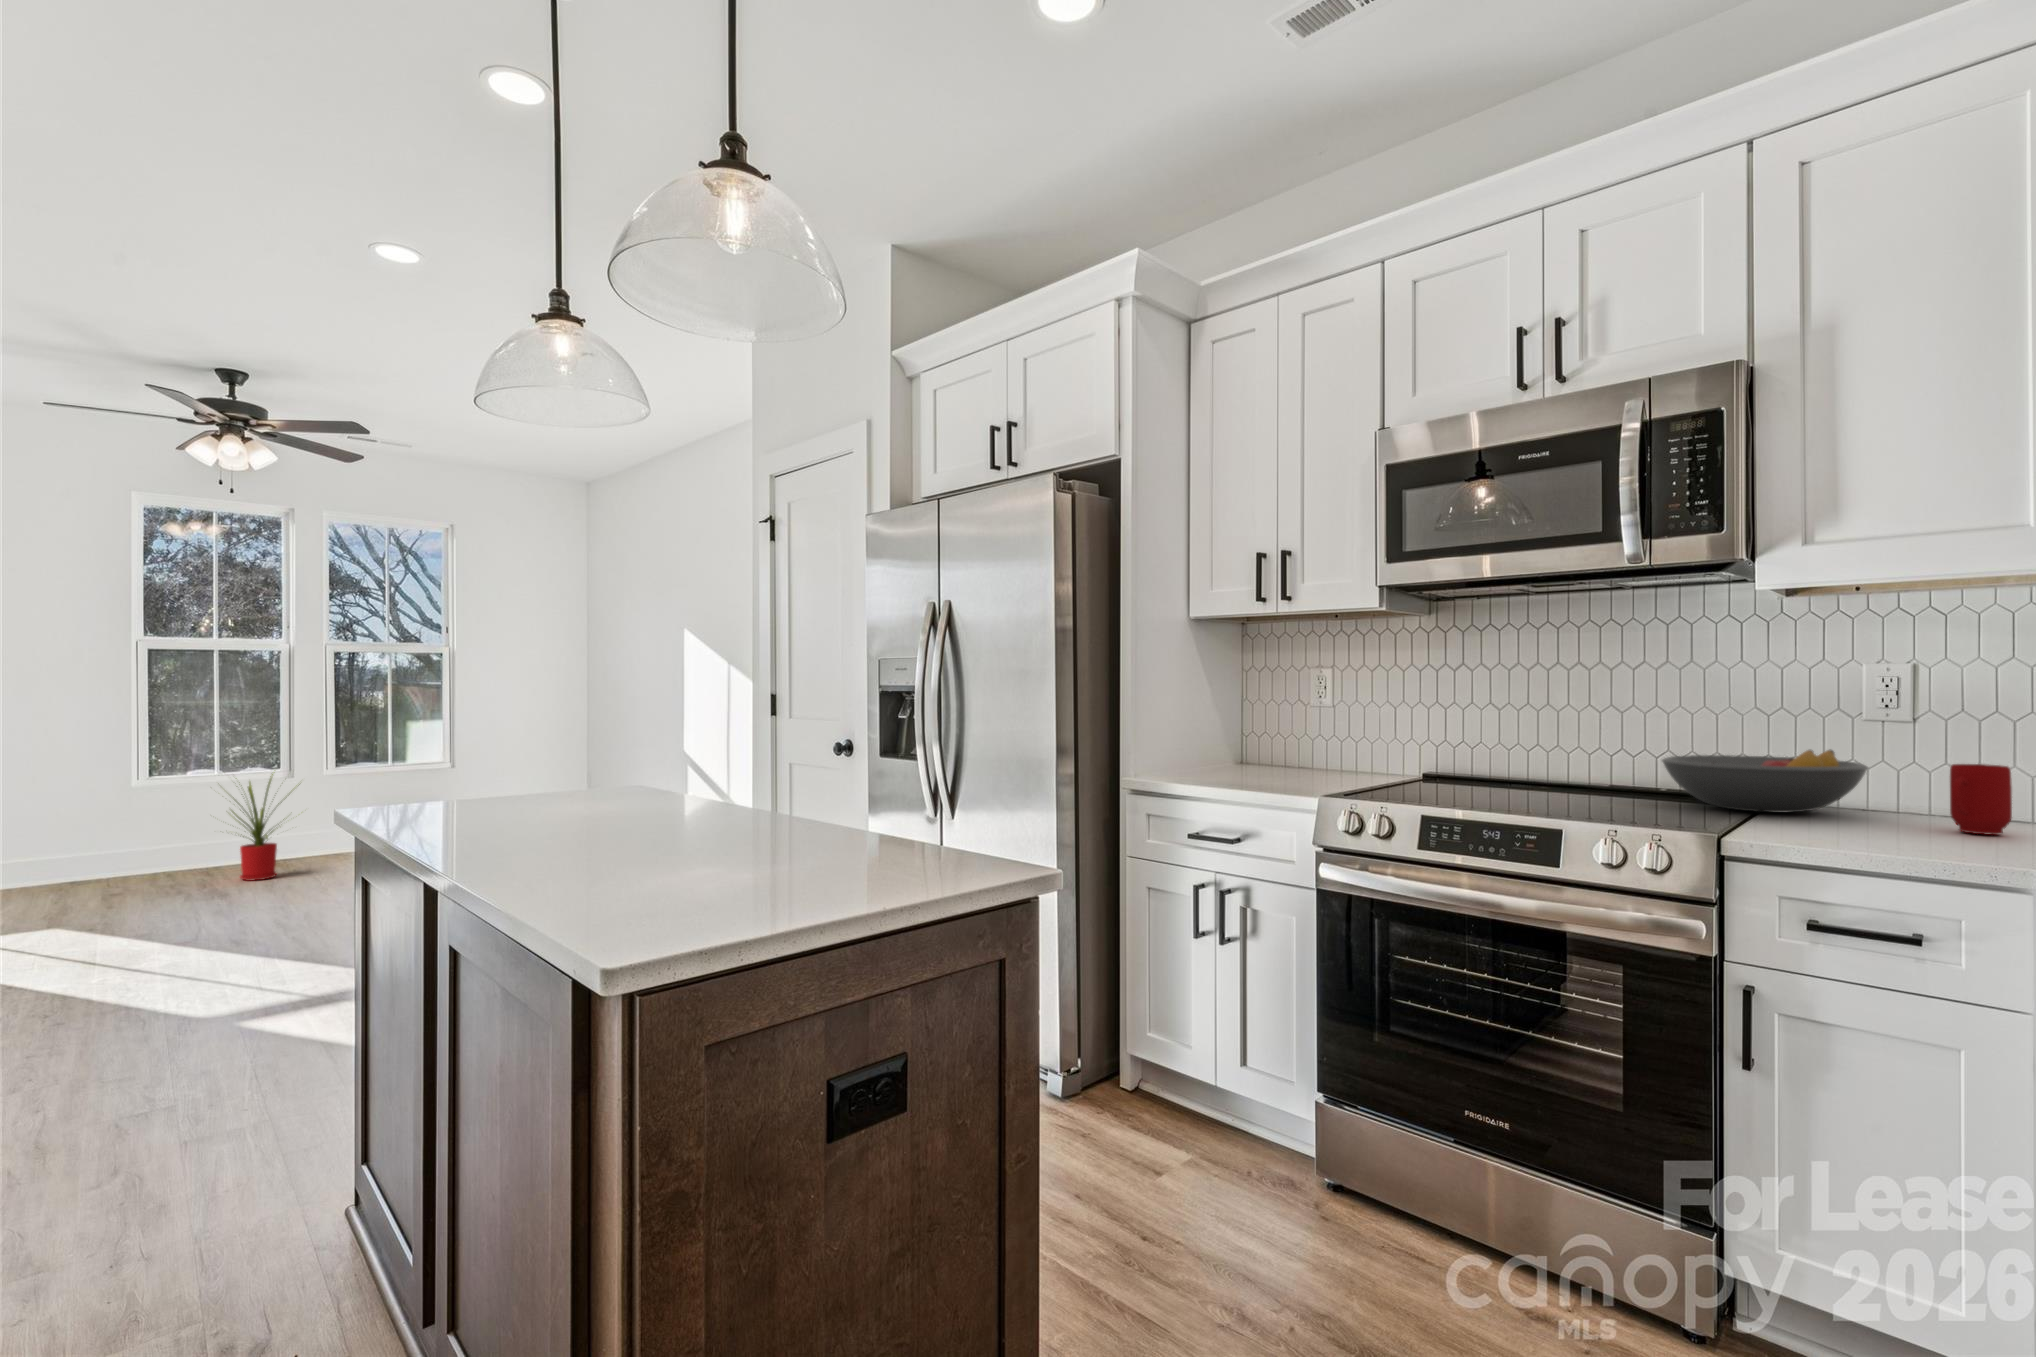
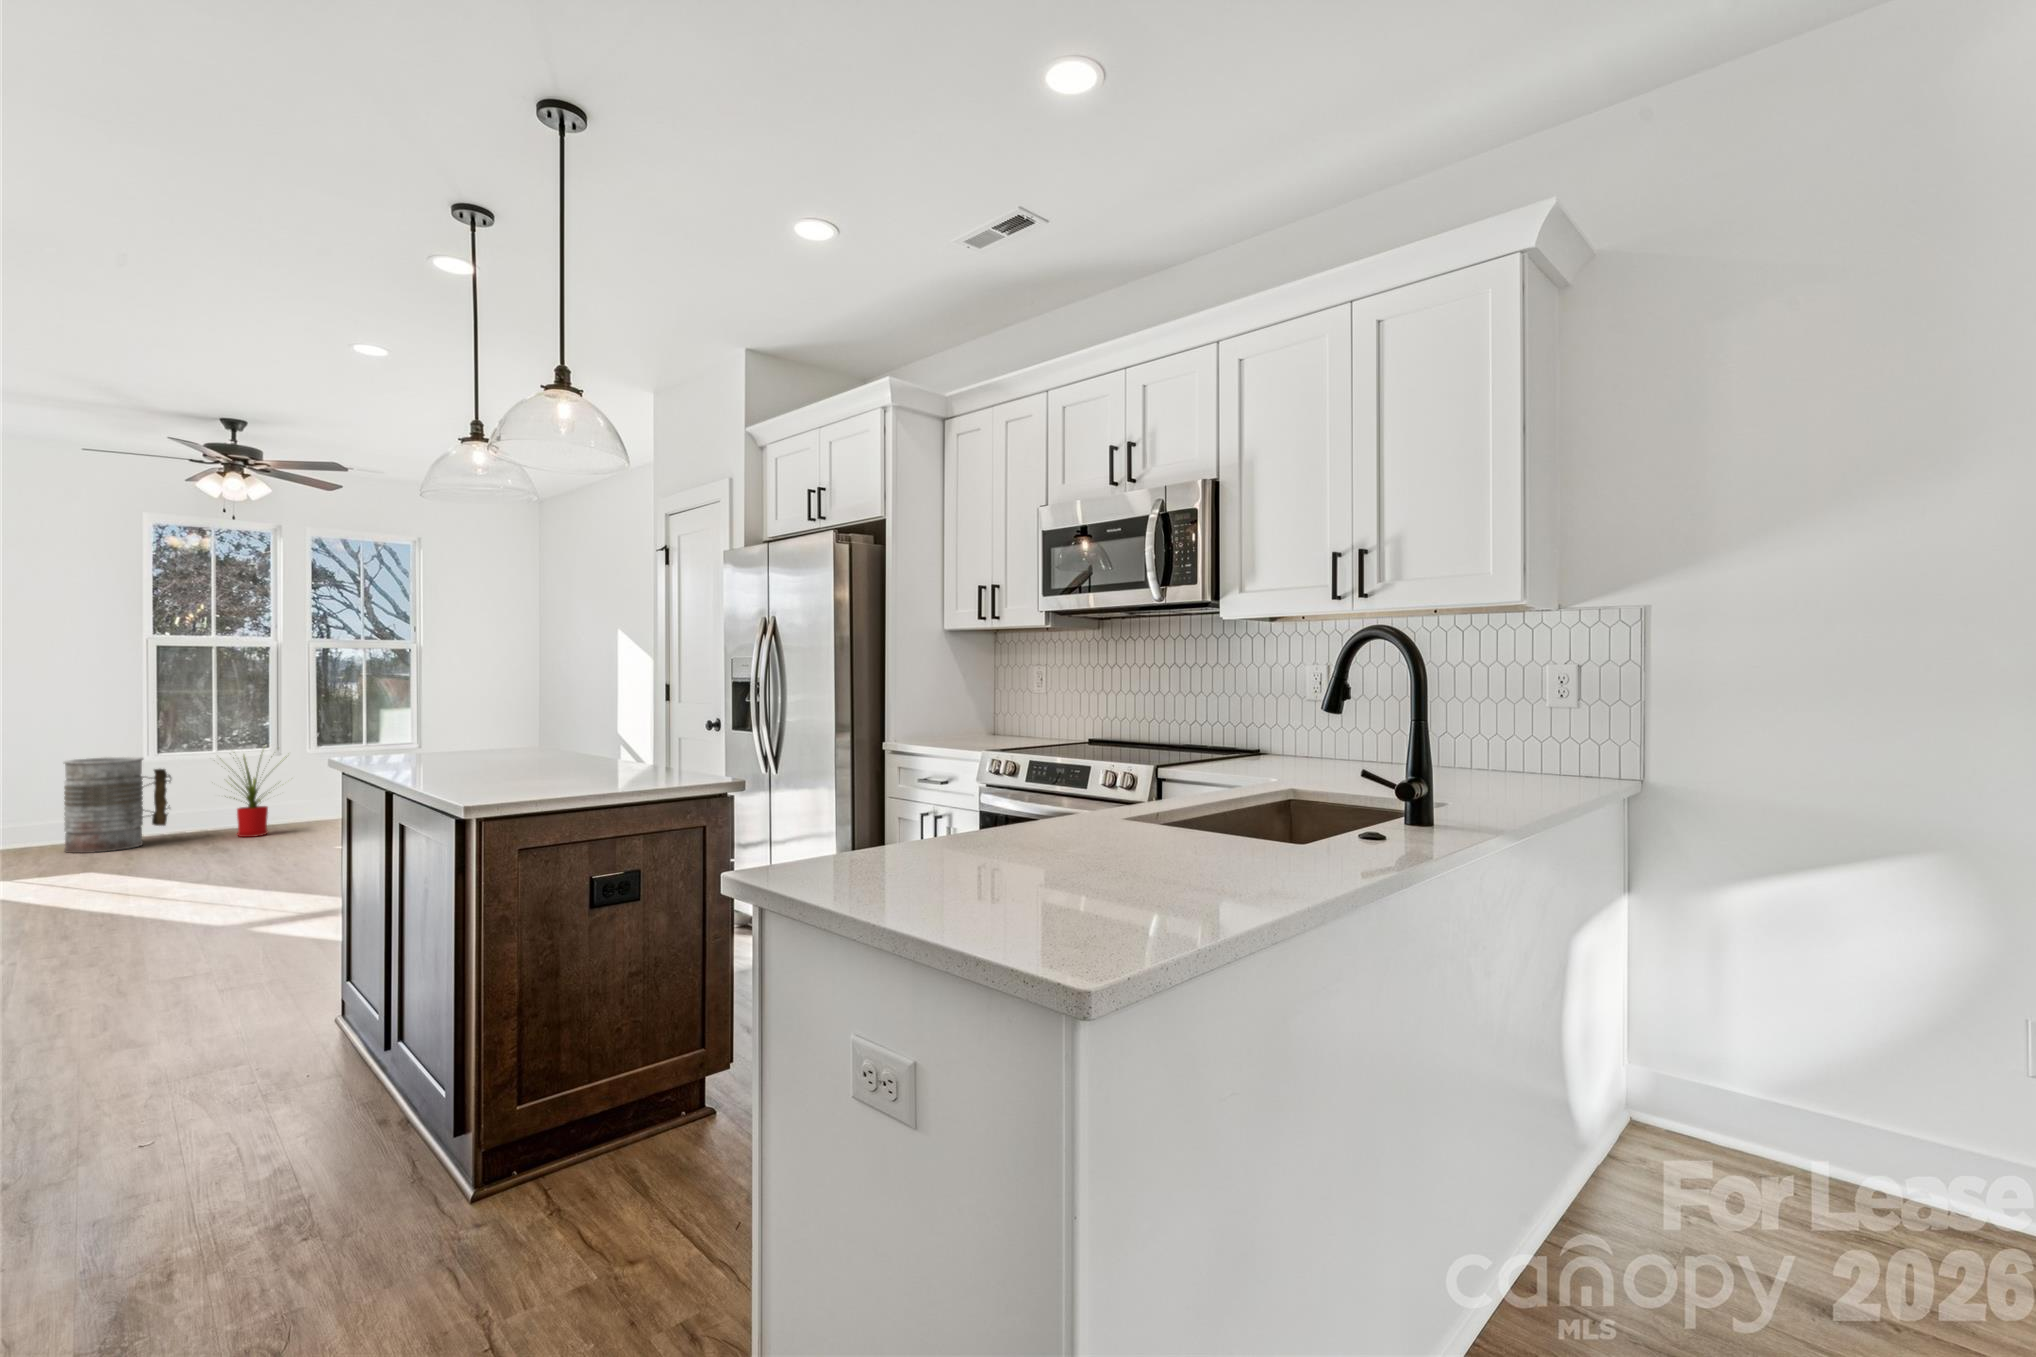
fruit bowl: present [1662,750,1868,813] -> none [1180,720,1287,758]
mug: present [1950,764,2012,835] -> none [1291,727,1325,768]
trash can: none [32,785,163,903] -> present [64,757,171,853]

